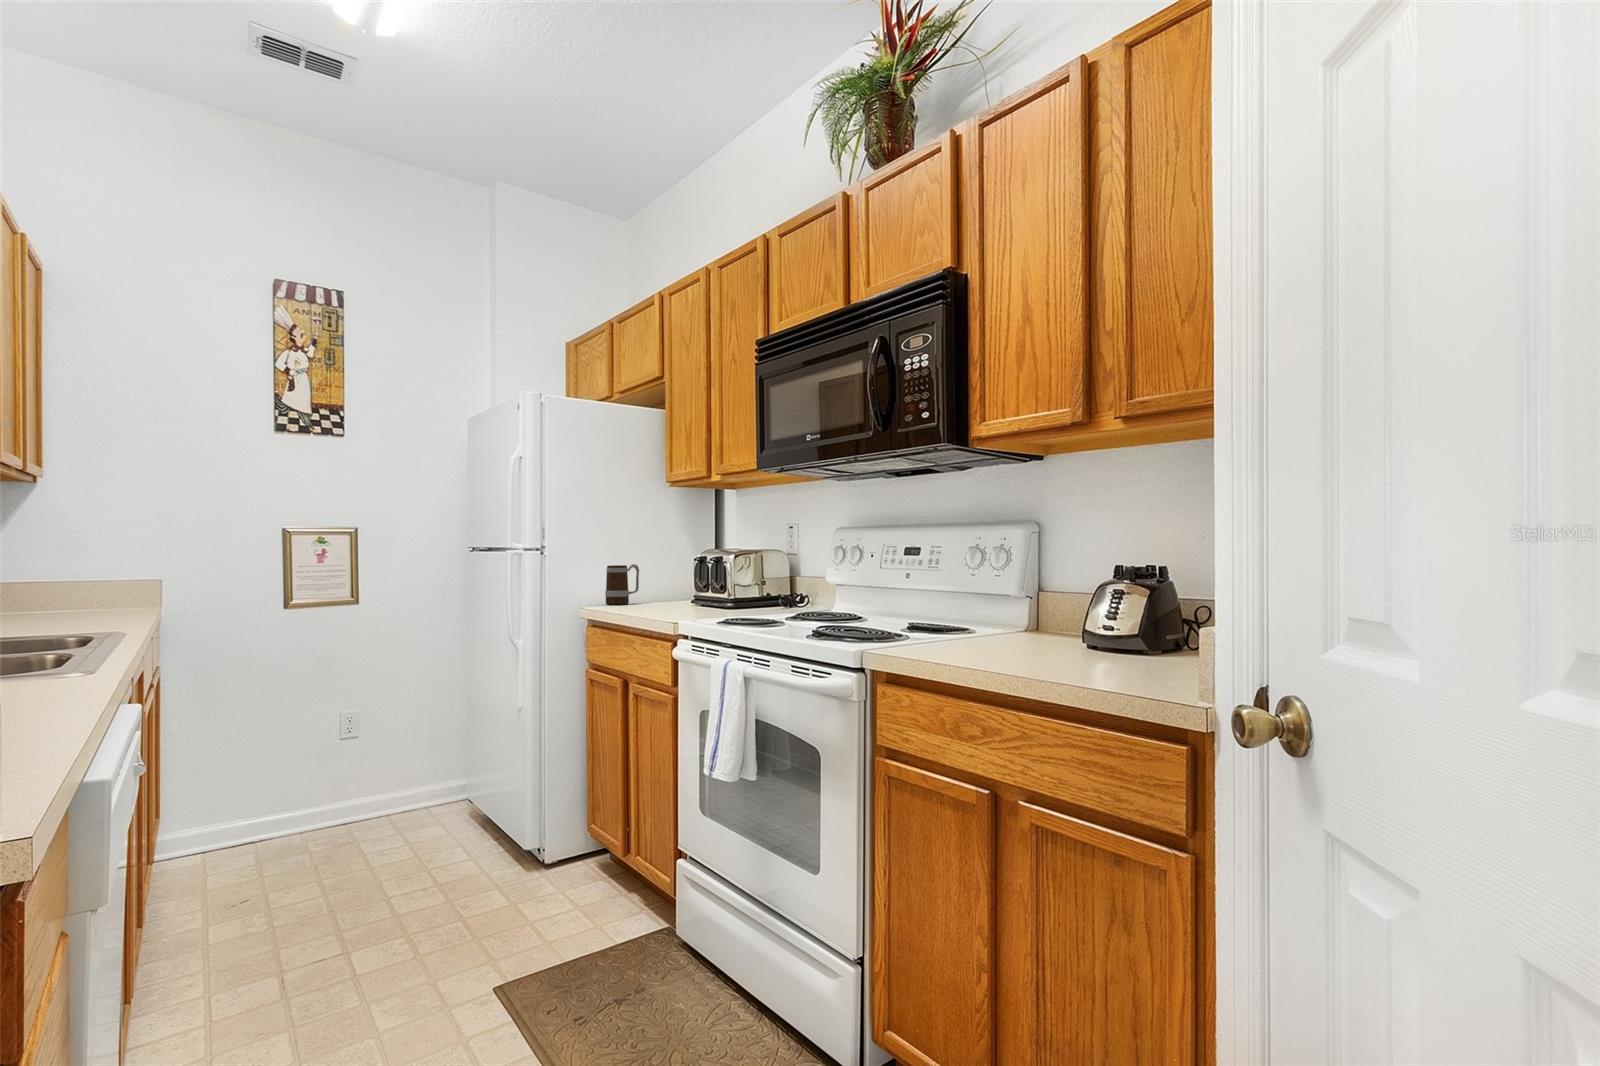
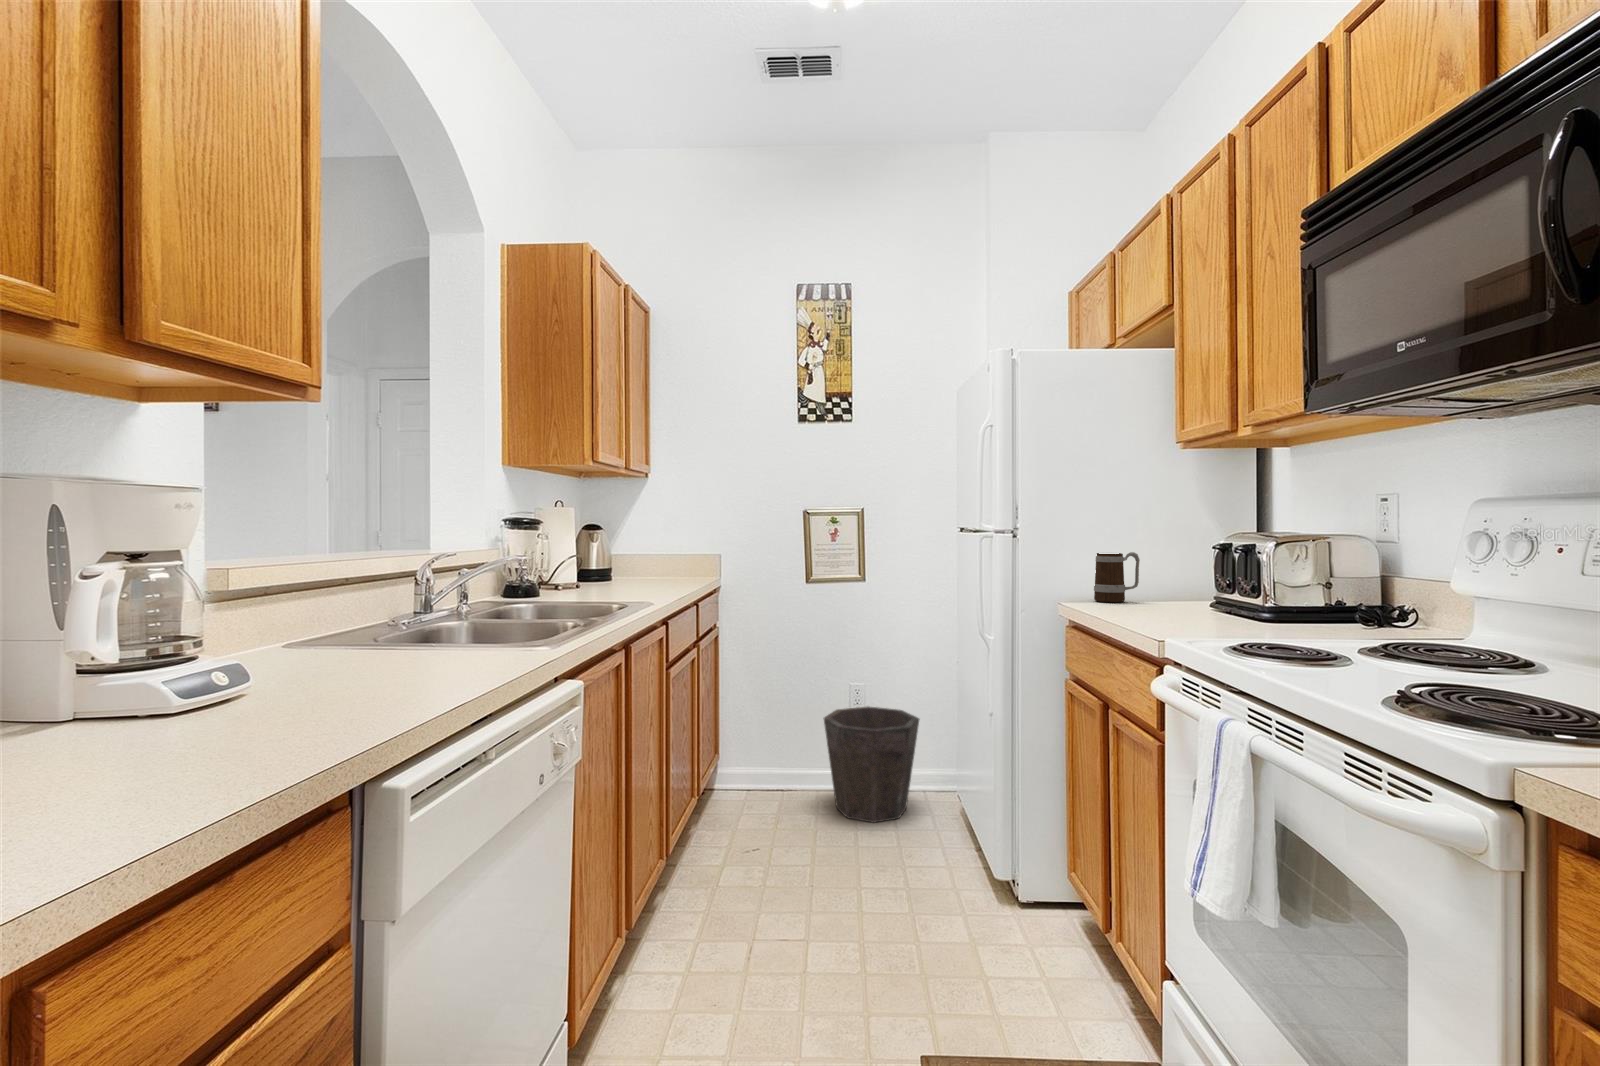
waste bin: none [316,732,427,853] -> present [824,707,920,822]

